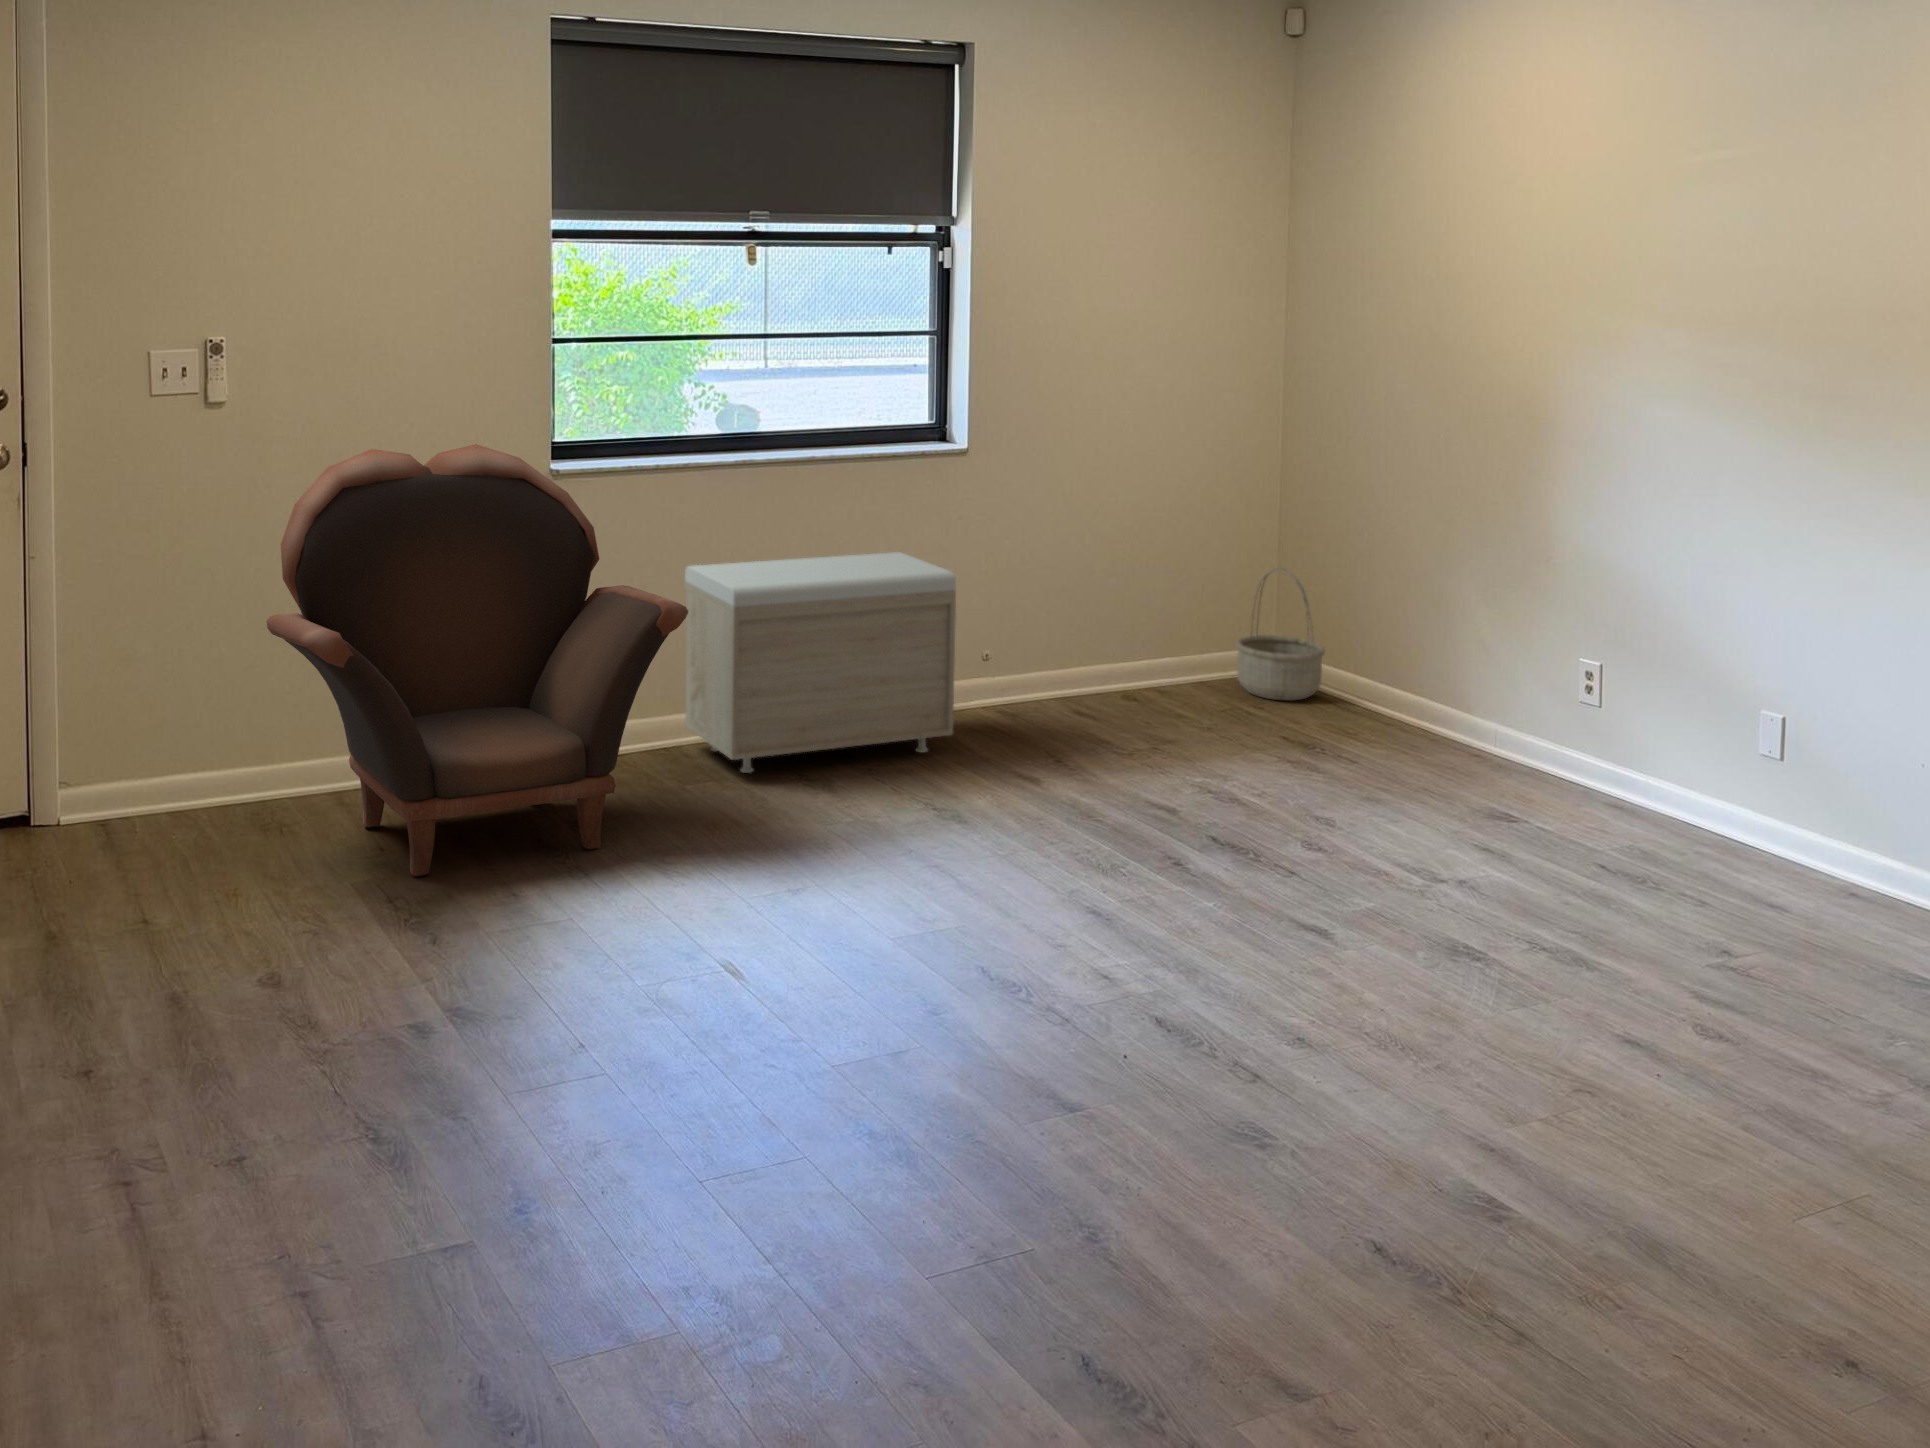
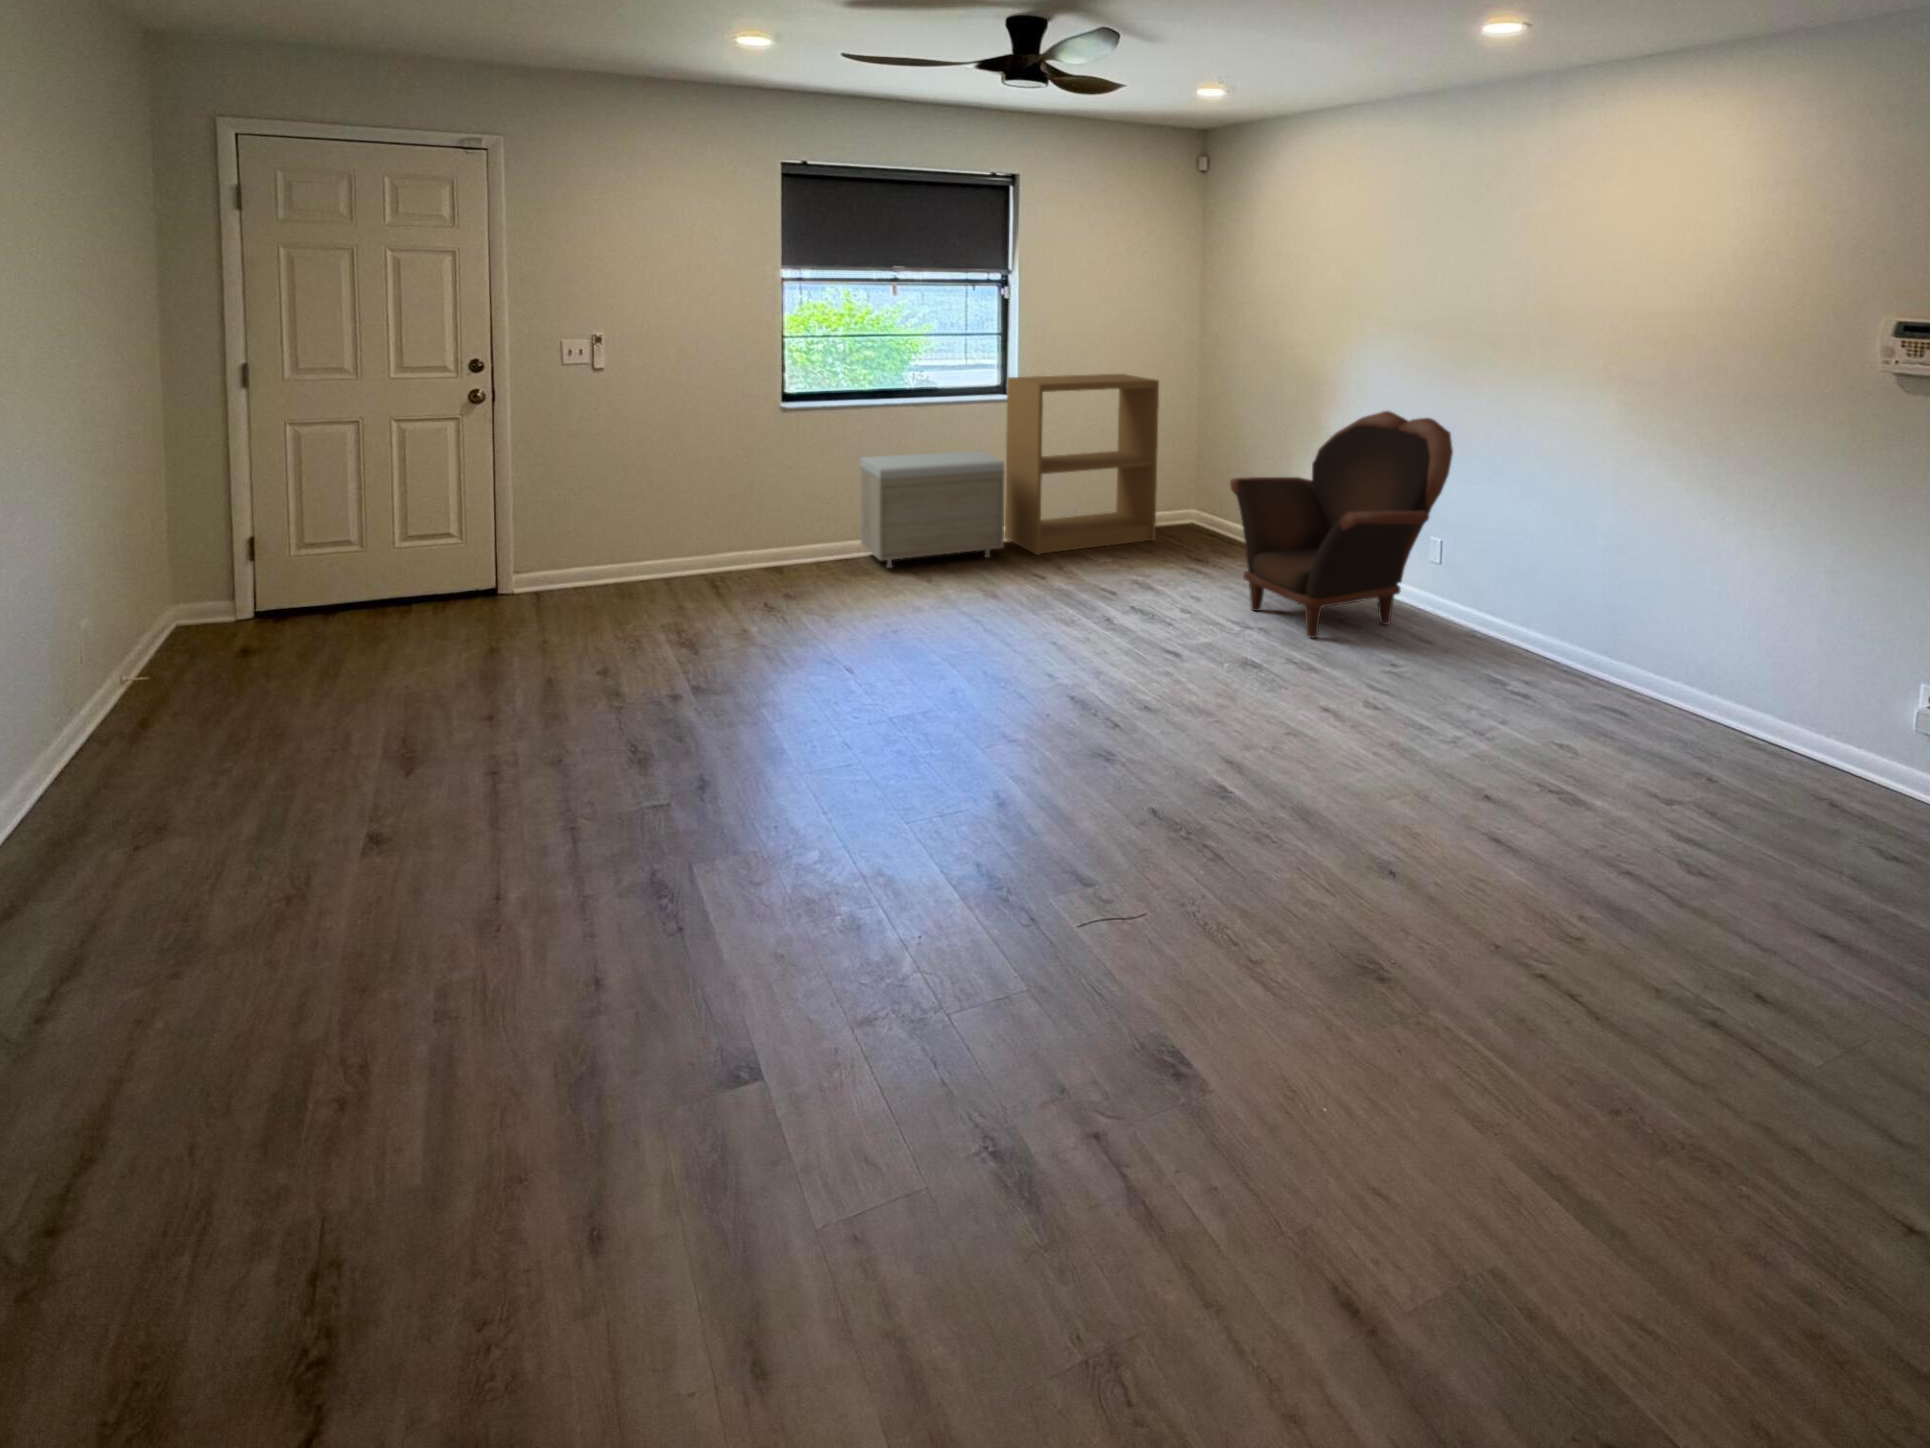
bookshelf: none [944,408,1233,748] -> present [1005,374,1159,555]
armchair: present [266,444,689,876] -> present [1230,411,1453,638]
basket: present [1235,567,1325,700] -> none [1166,459,1214,531]

